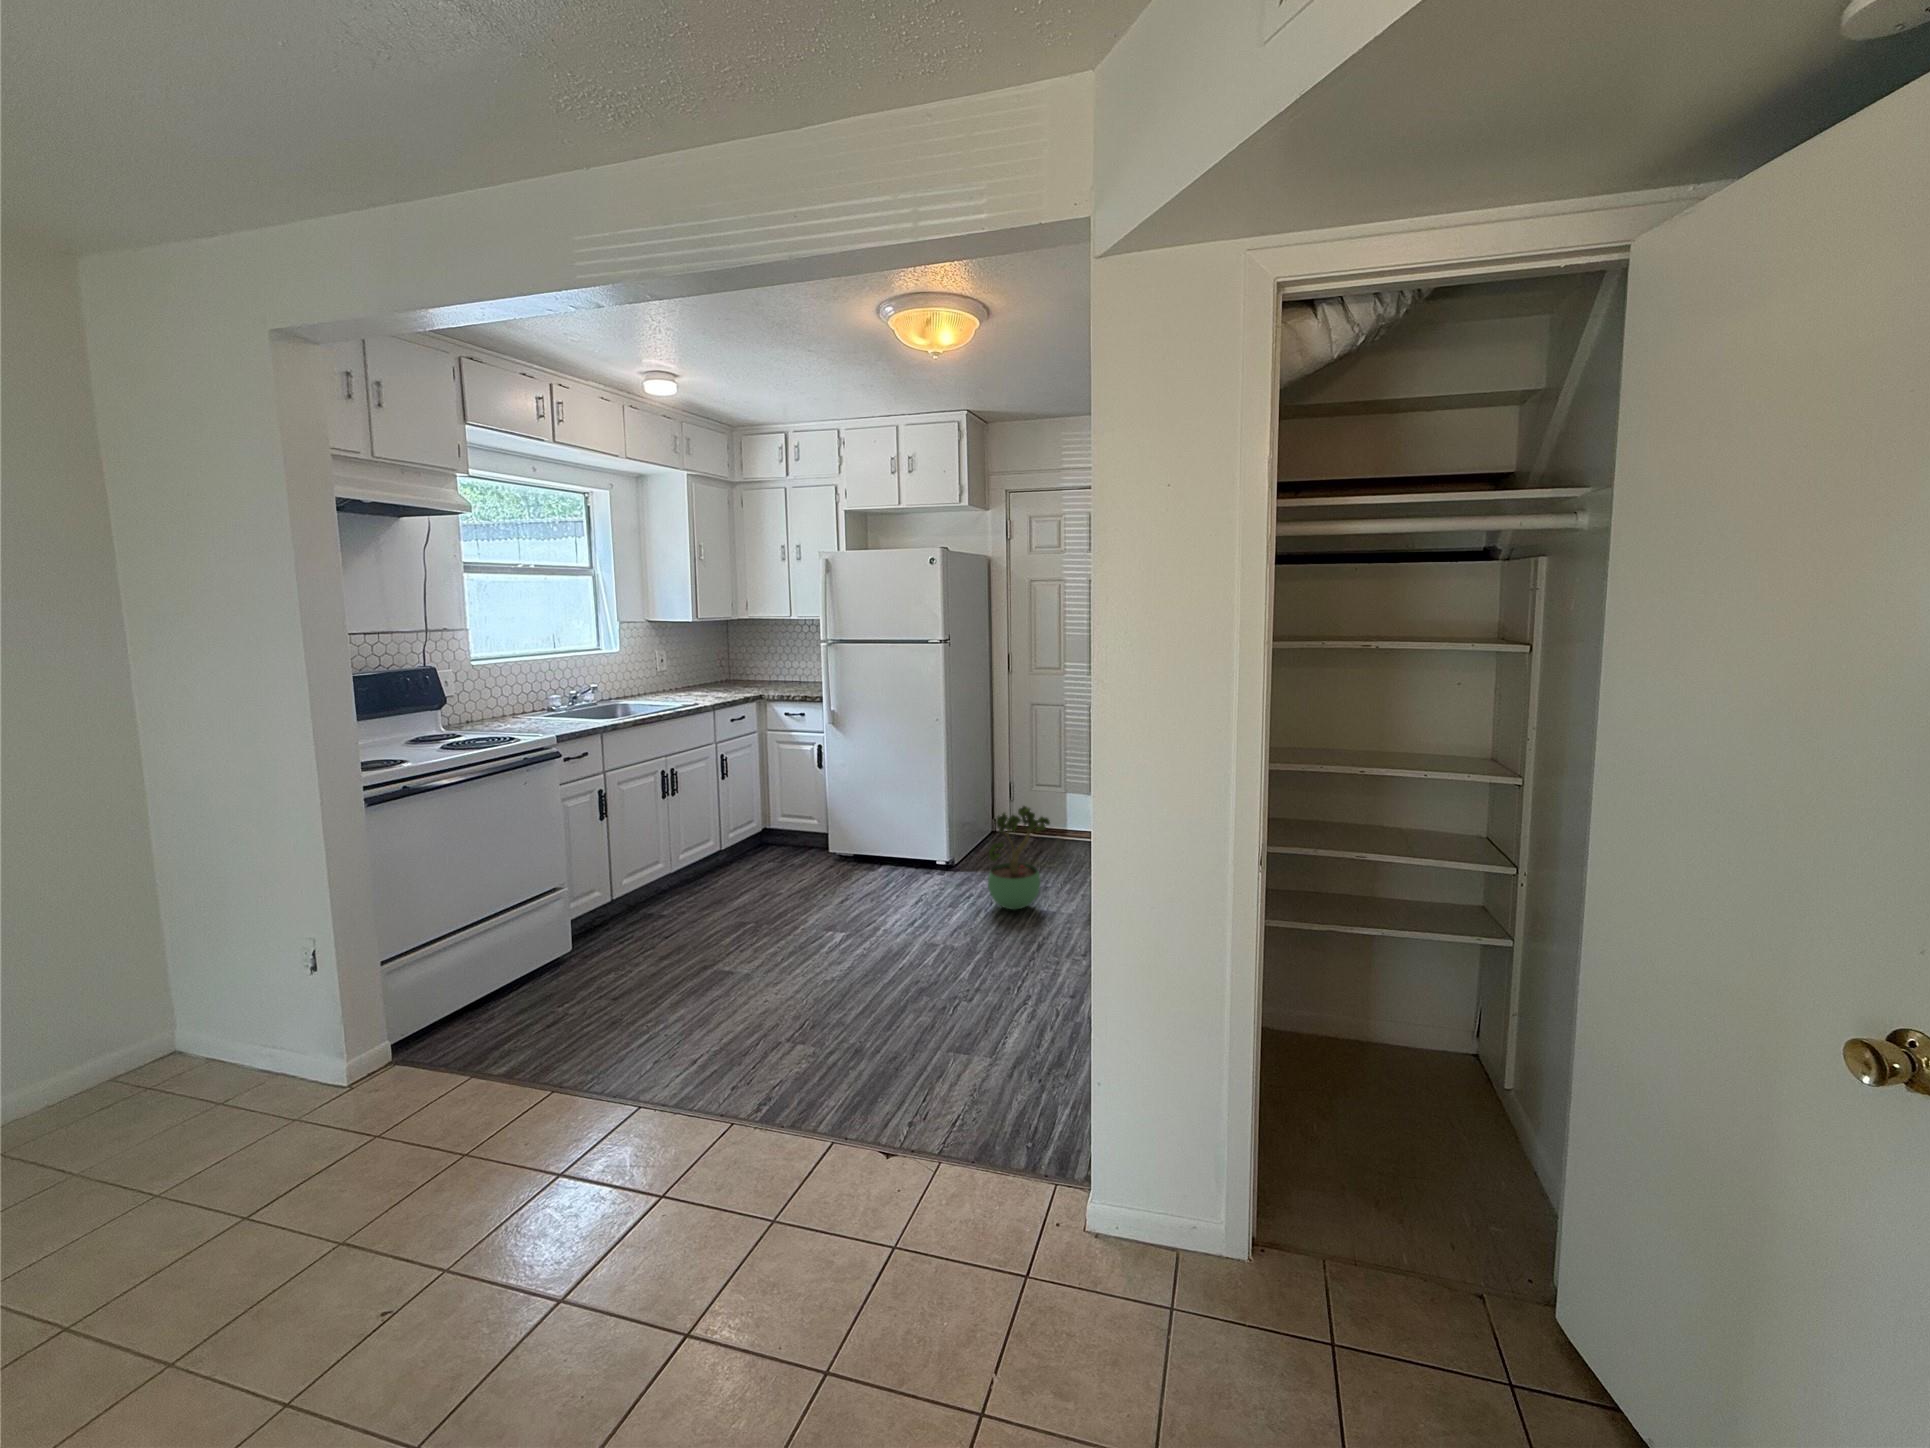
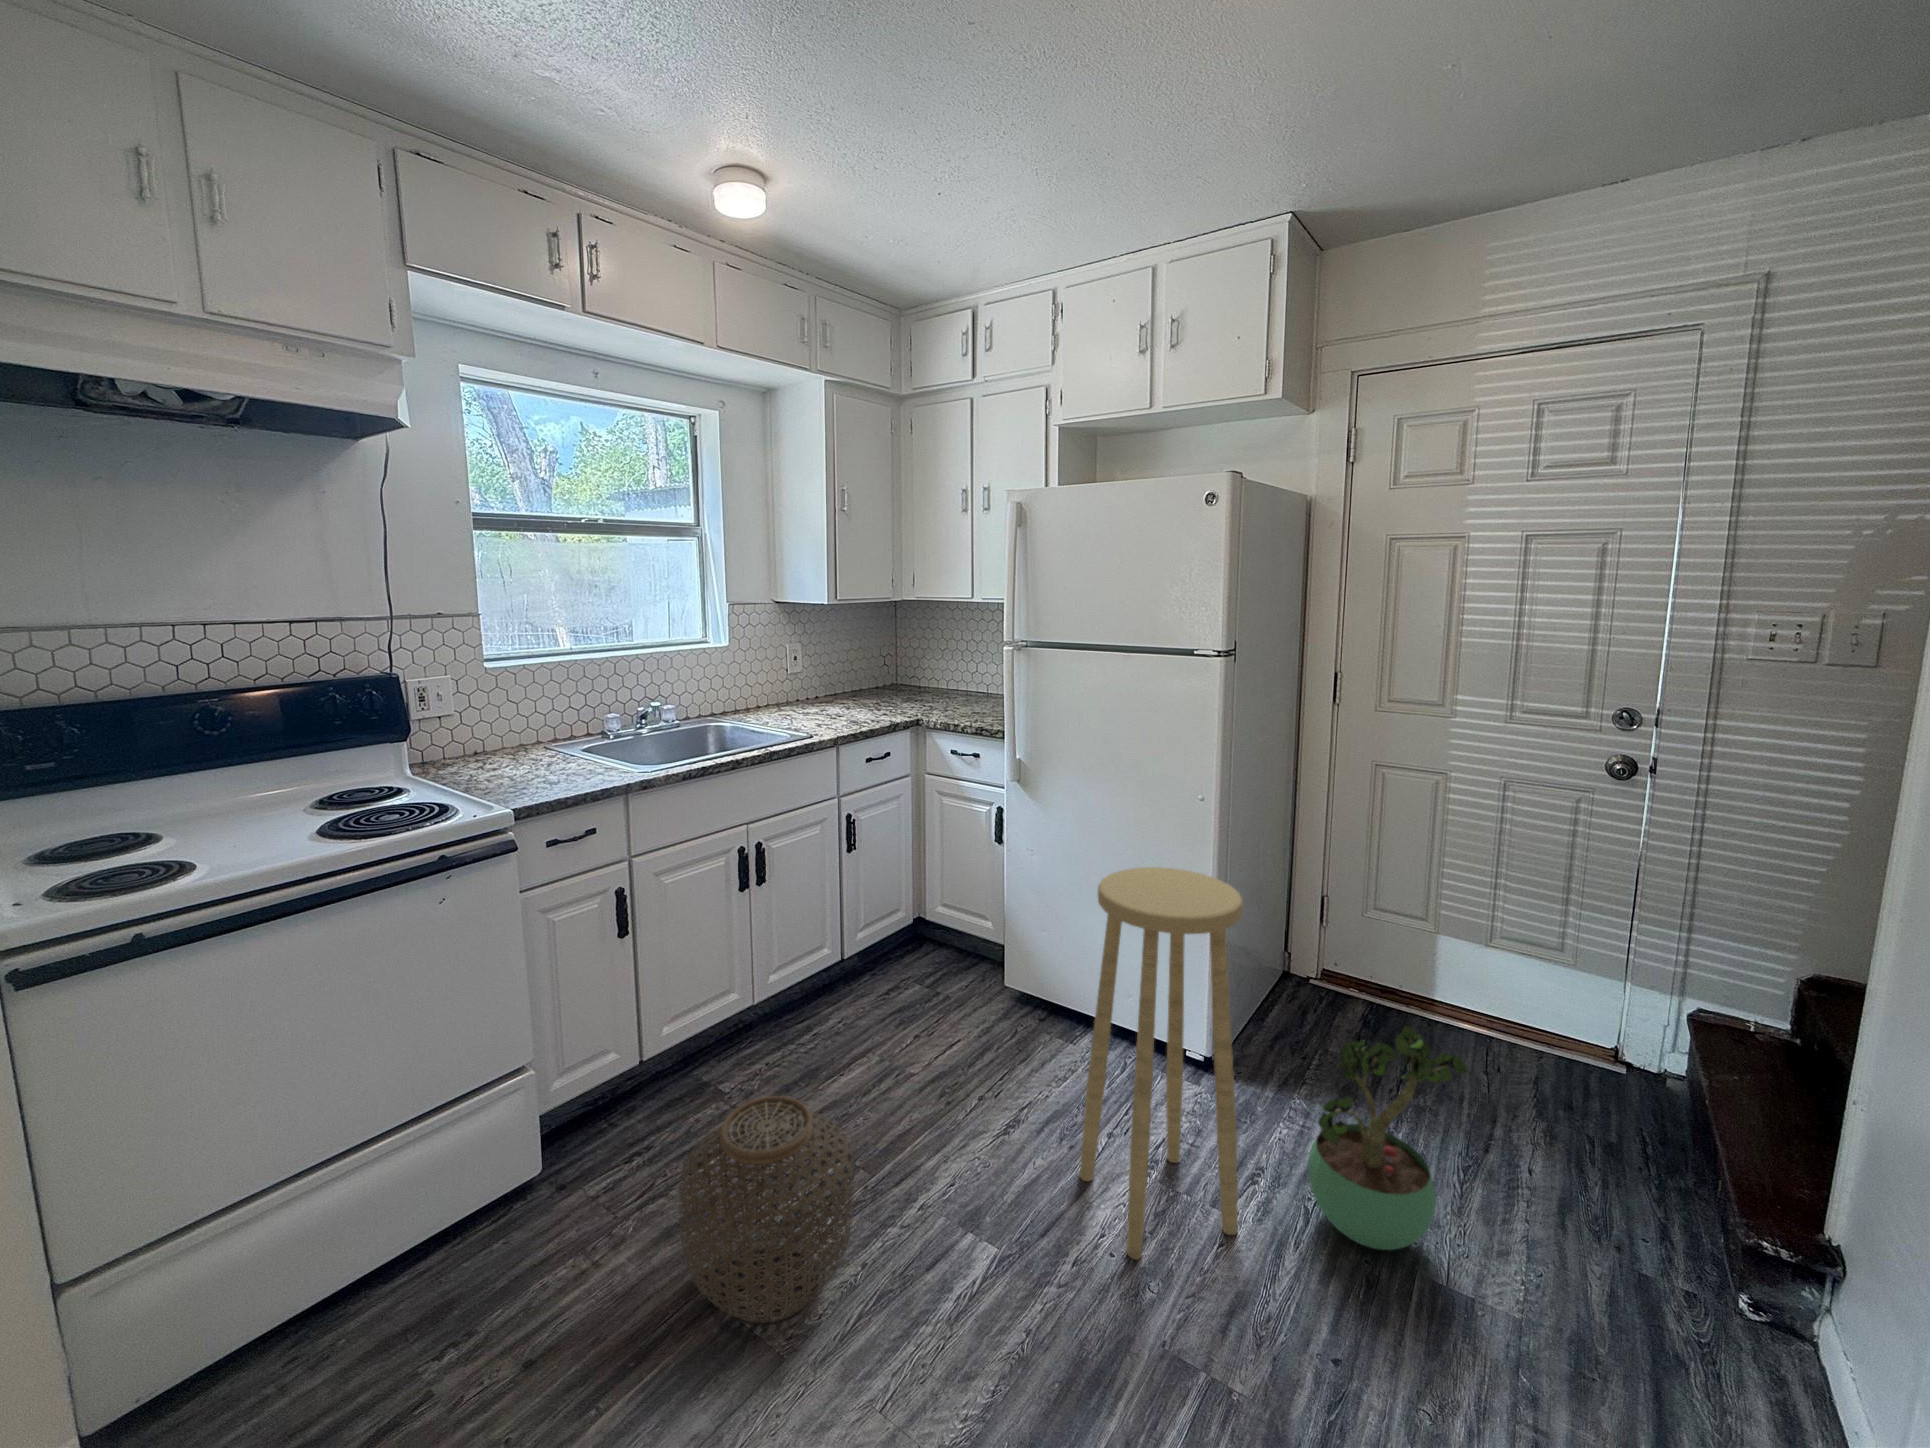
stool: none [880,749,956,931] -> present [1080,867,1243,1259]
woven basket: none [673,874,766,977] -> present [679,1096,853,1323]

